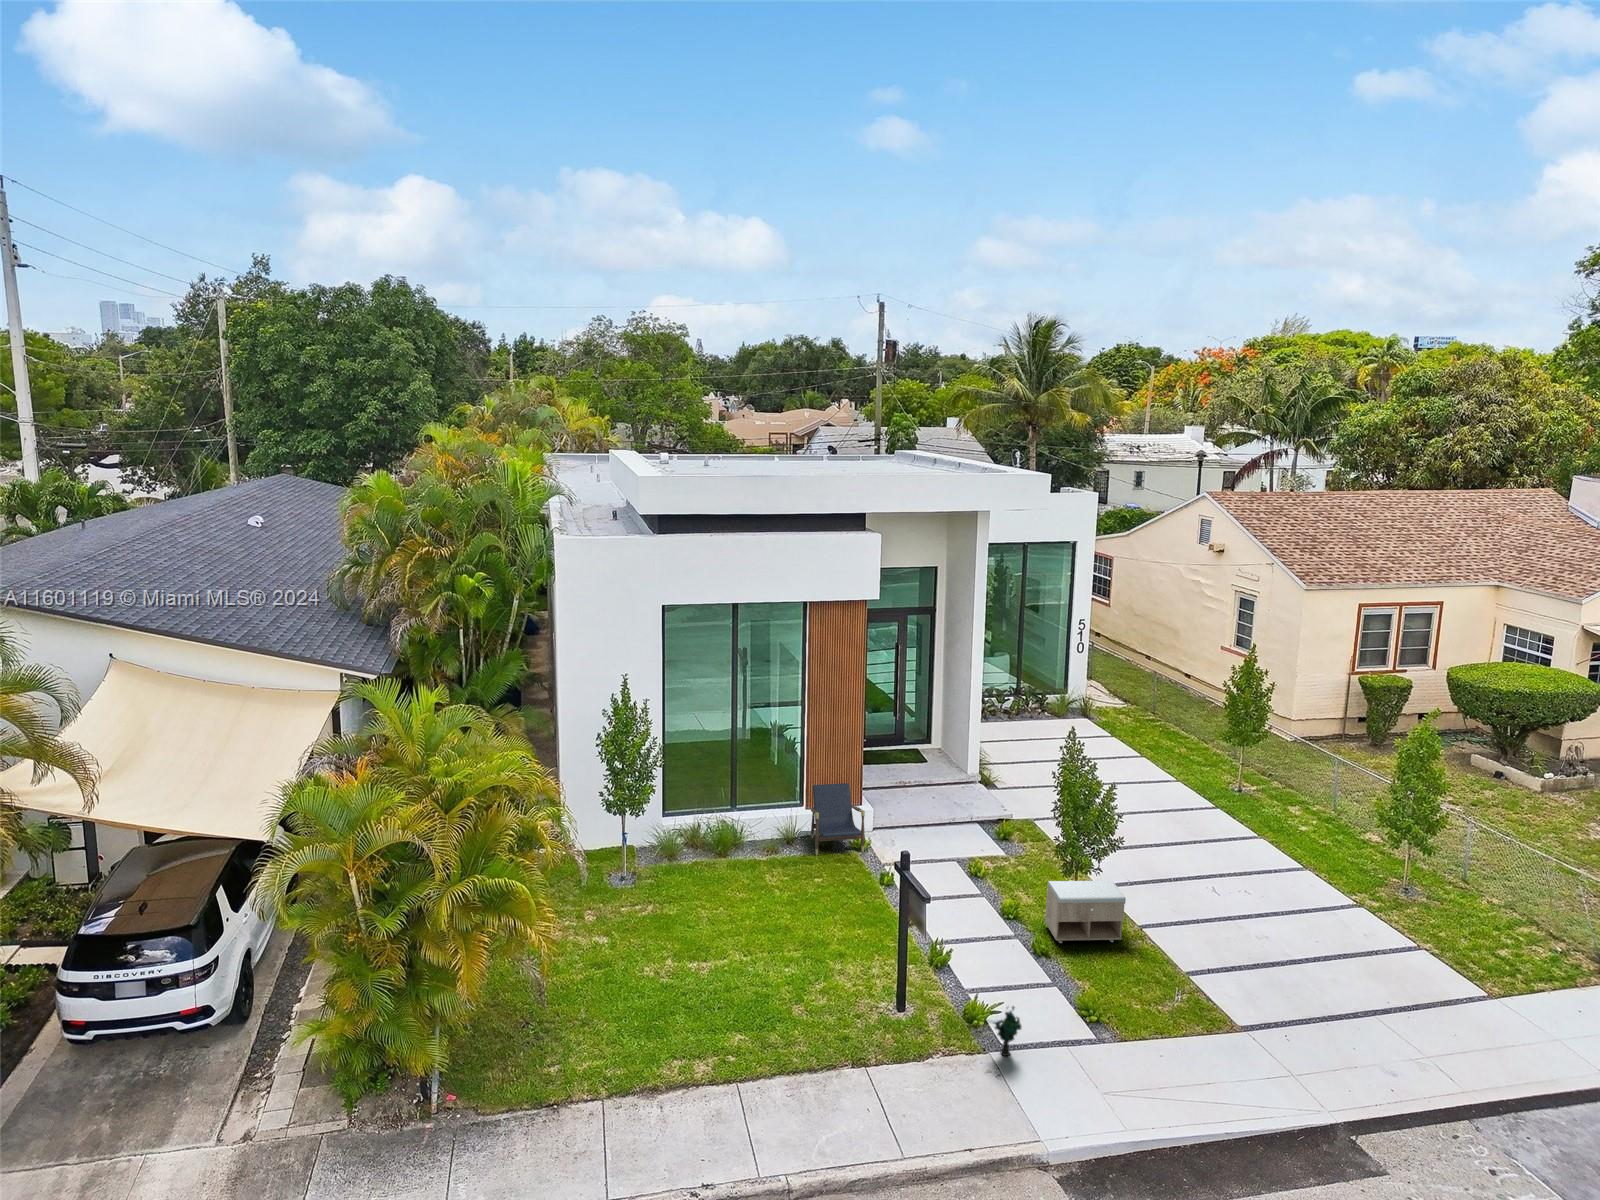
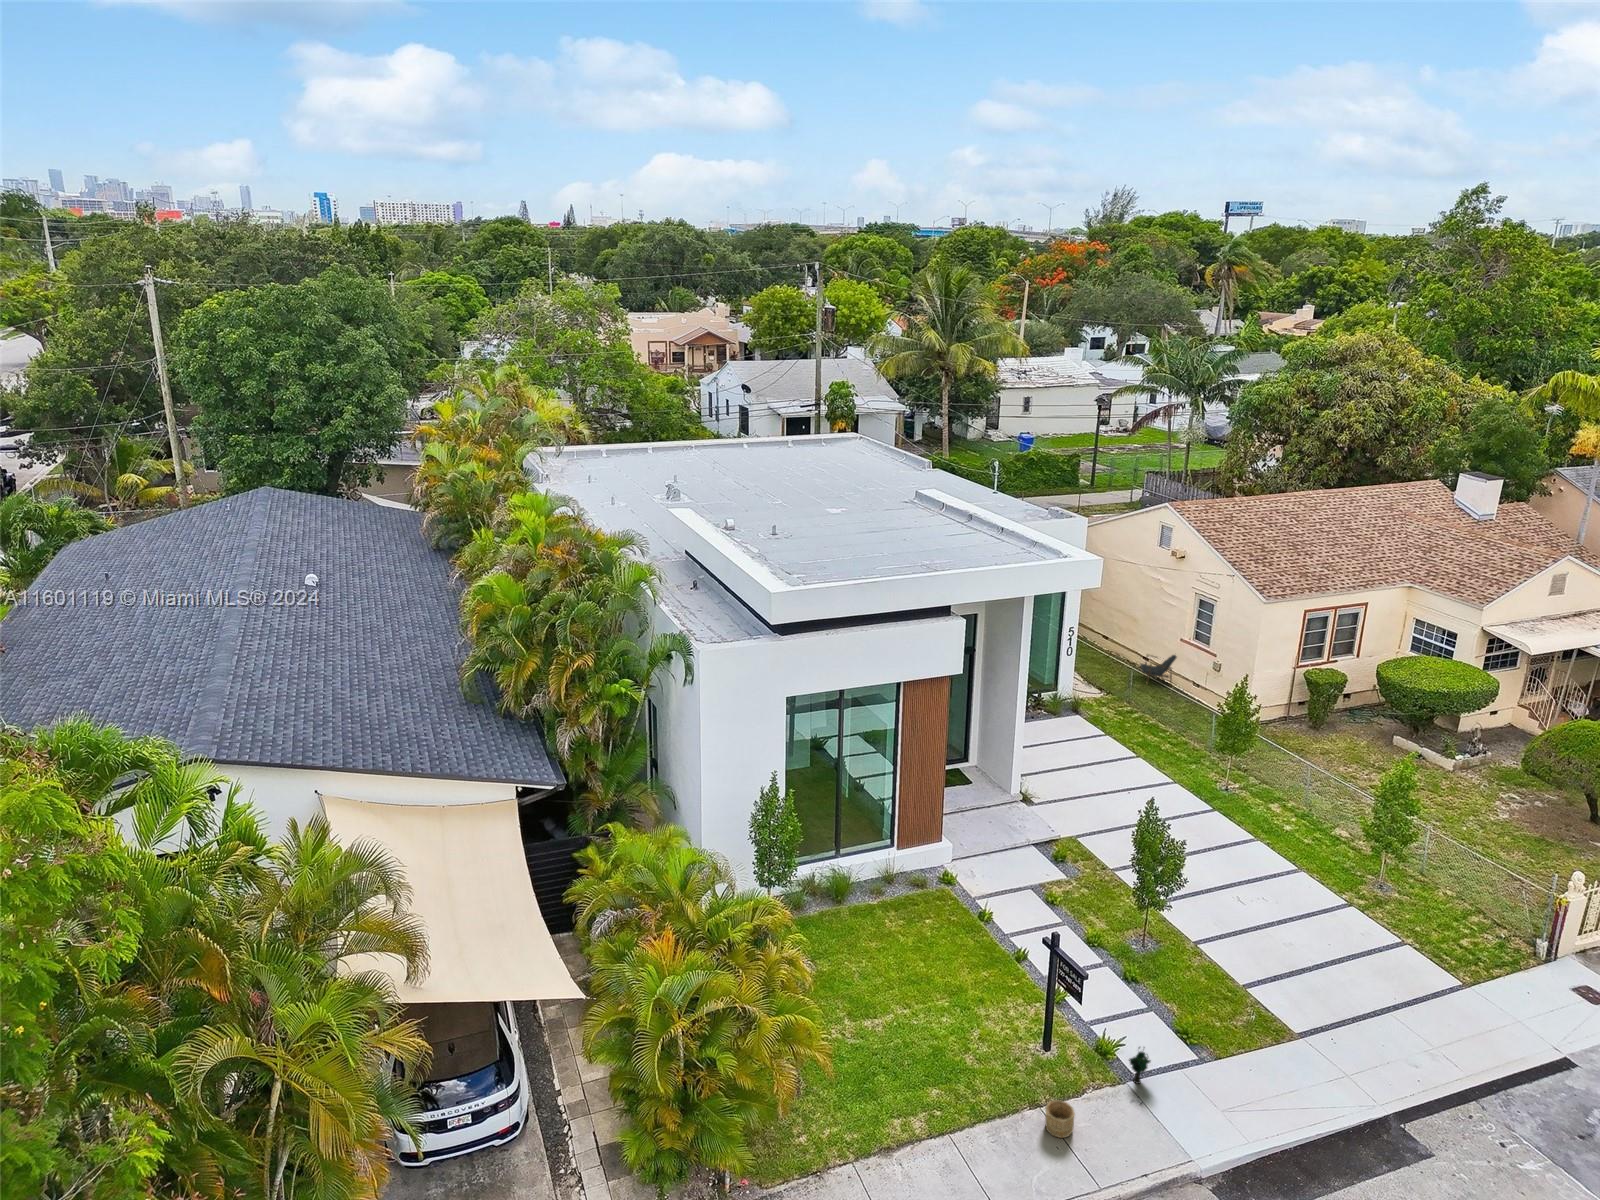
lounge chair: present [811,783,865,855] -> present [1140,655,1177,683]
storage bench: present [1045,881,1126,943] -> none [1123,911,1192,967]
wooden bucket: none [862,1055,899,1101] -> present [1045,1100,1075,1138]

